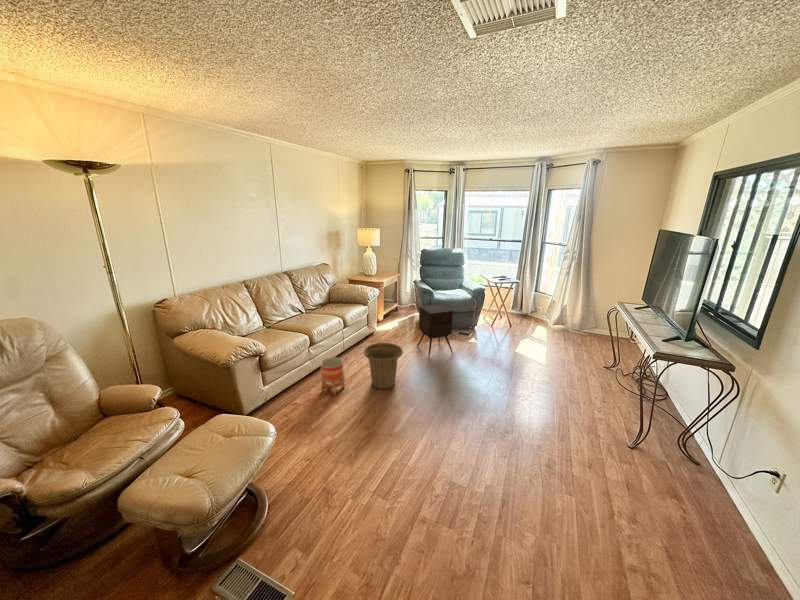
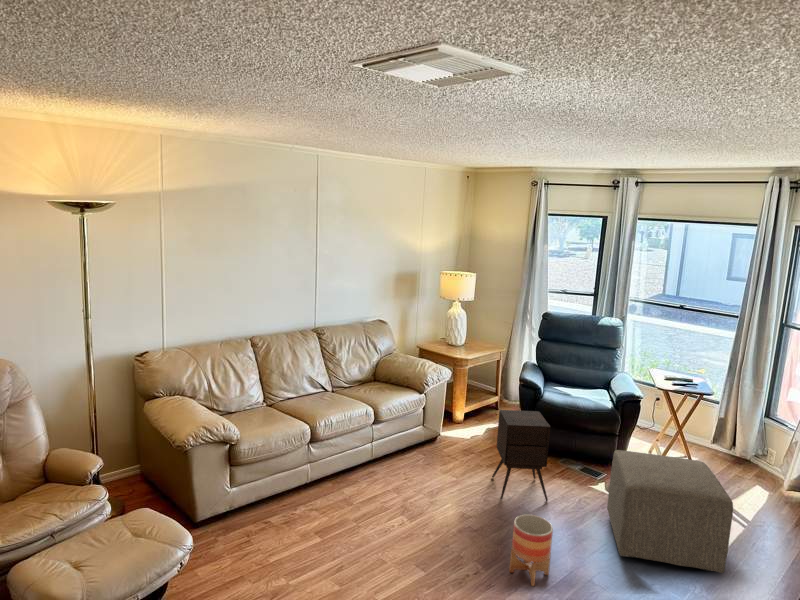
ottoman: none [484,316,557,372] -> present [607,450,733,573]
basket: present [364,343,403,389] -> none [375,458,436,535]
planter: present [321,357,345,395] -> present [509,514,553,586]

